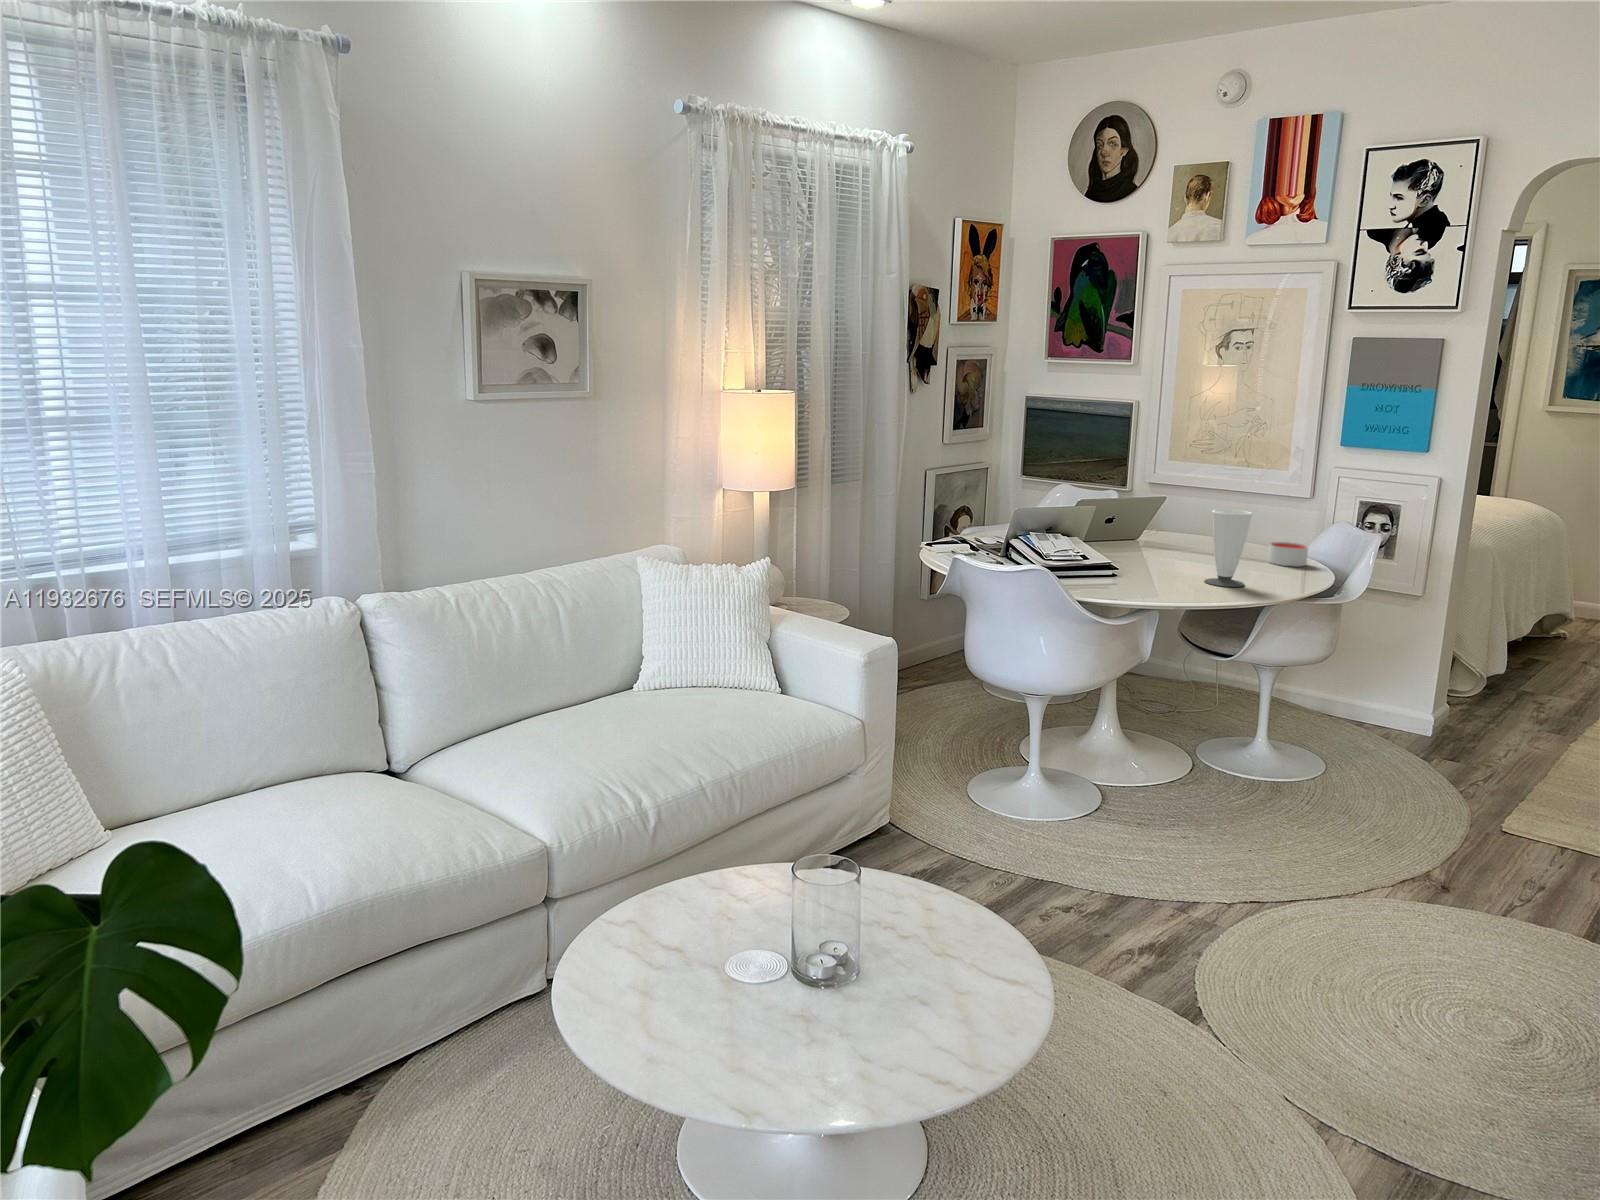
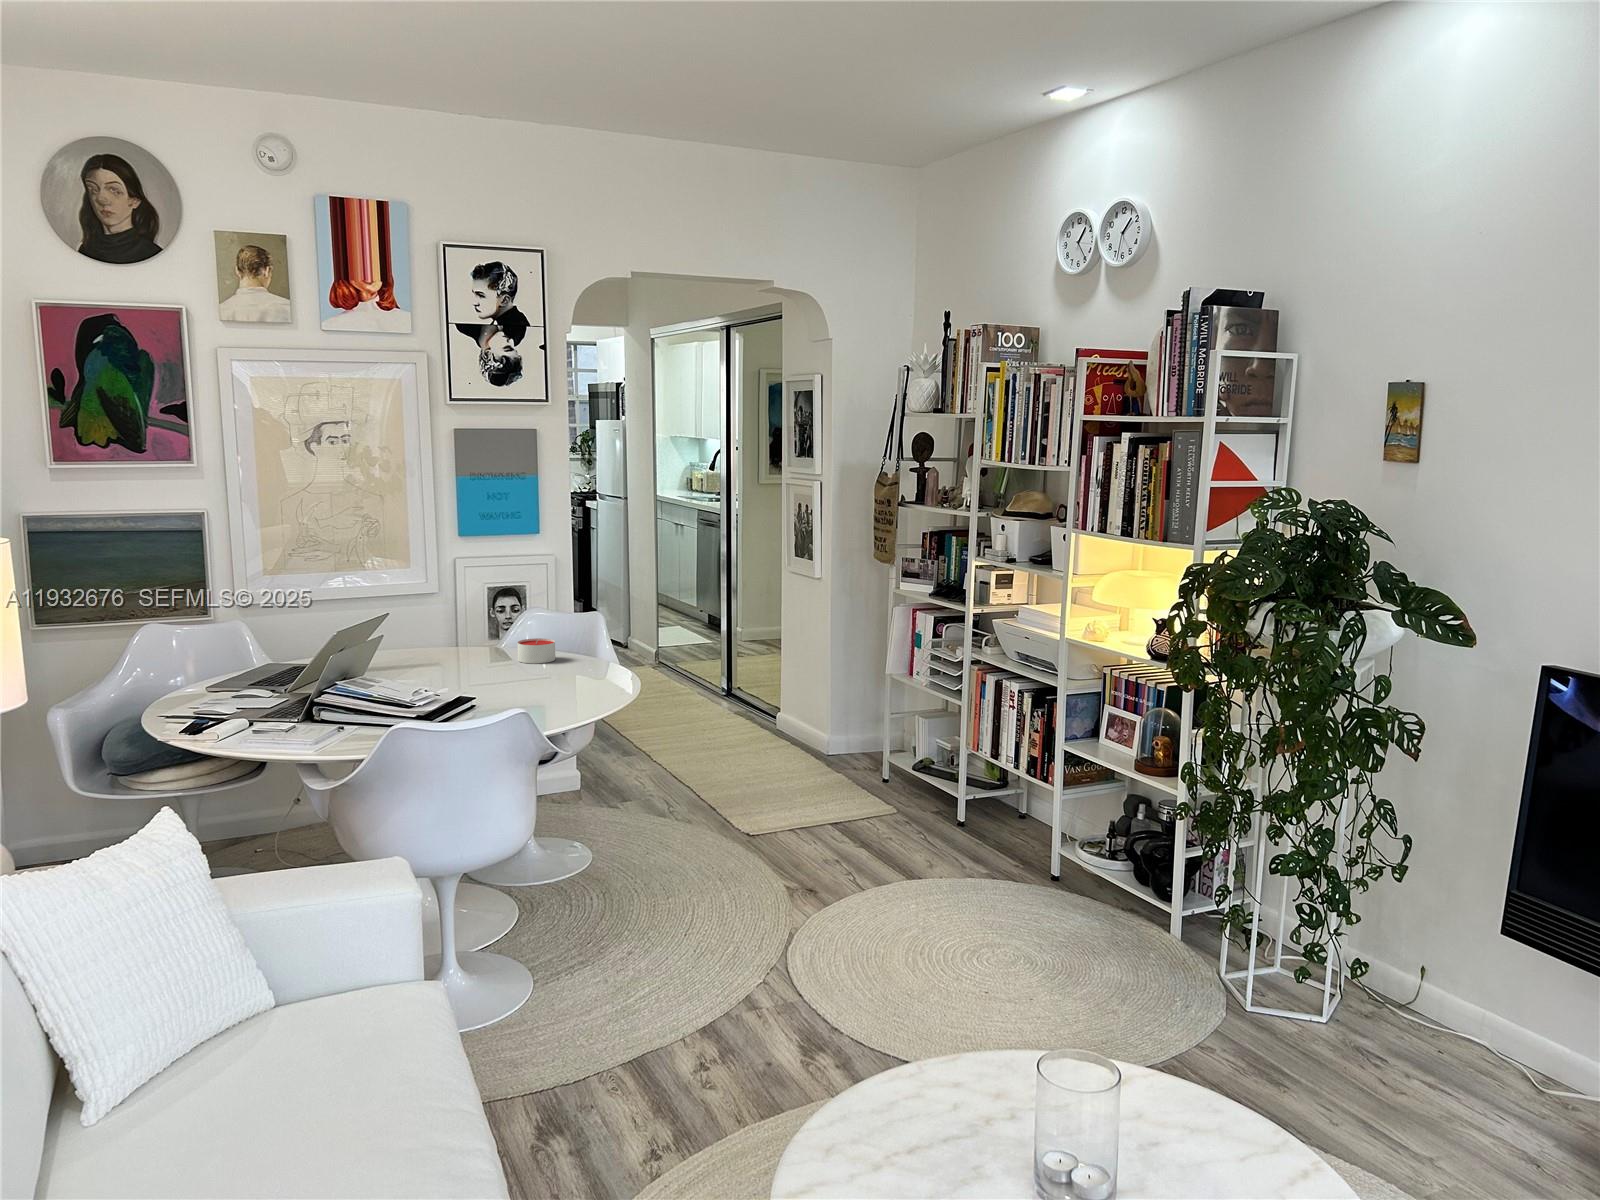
cup: present [1204,509,1253,587] -> none [560,614,602,697]

